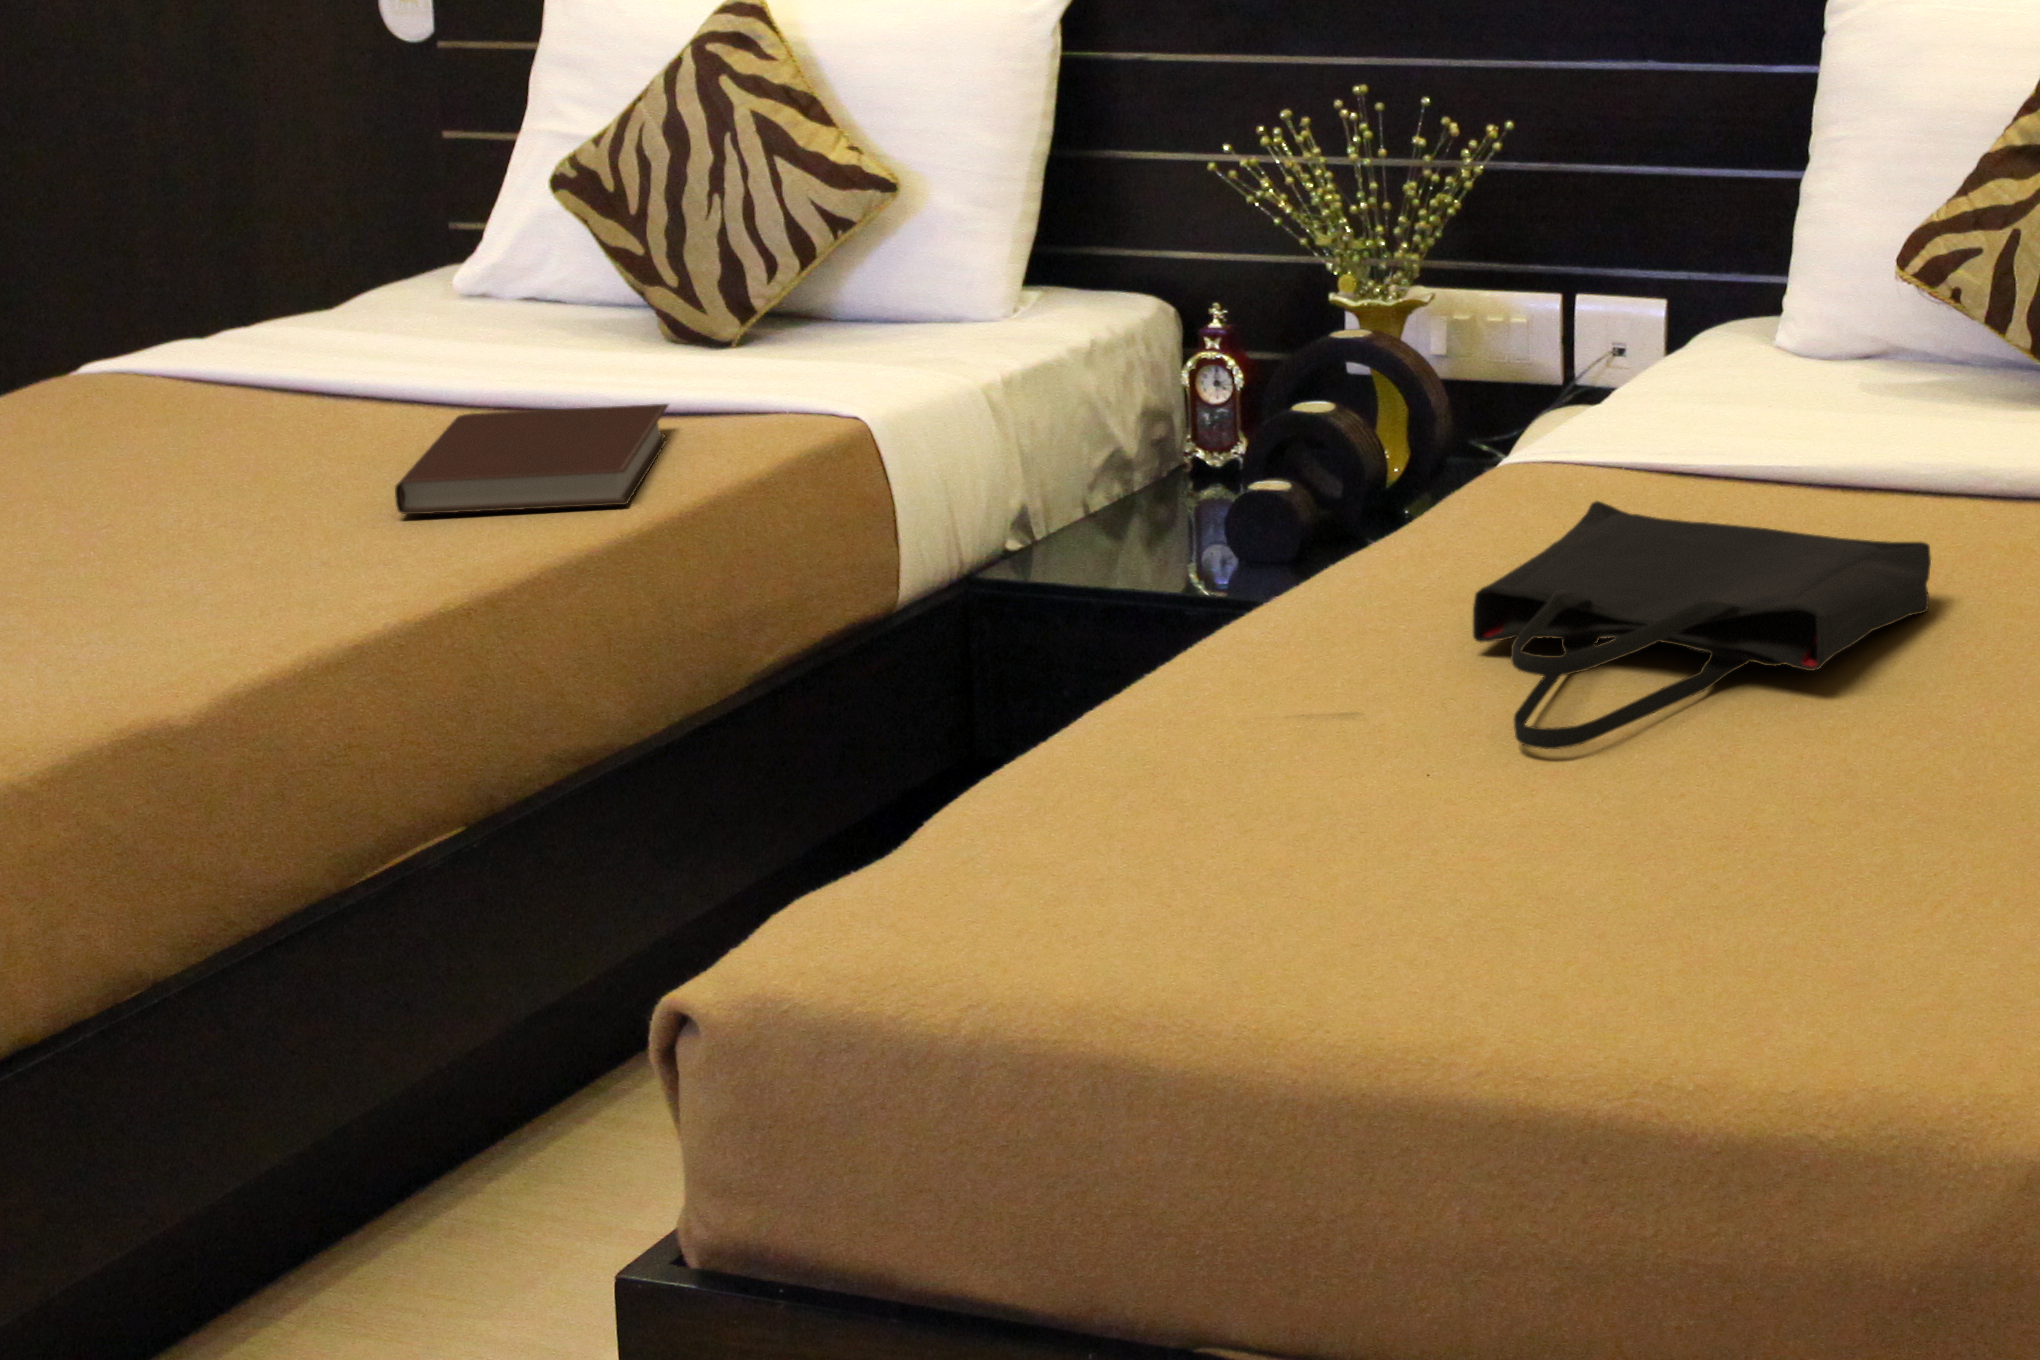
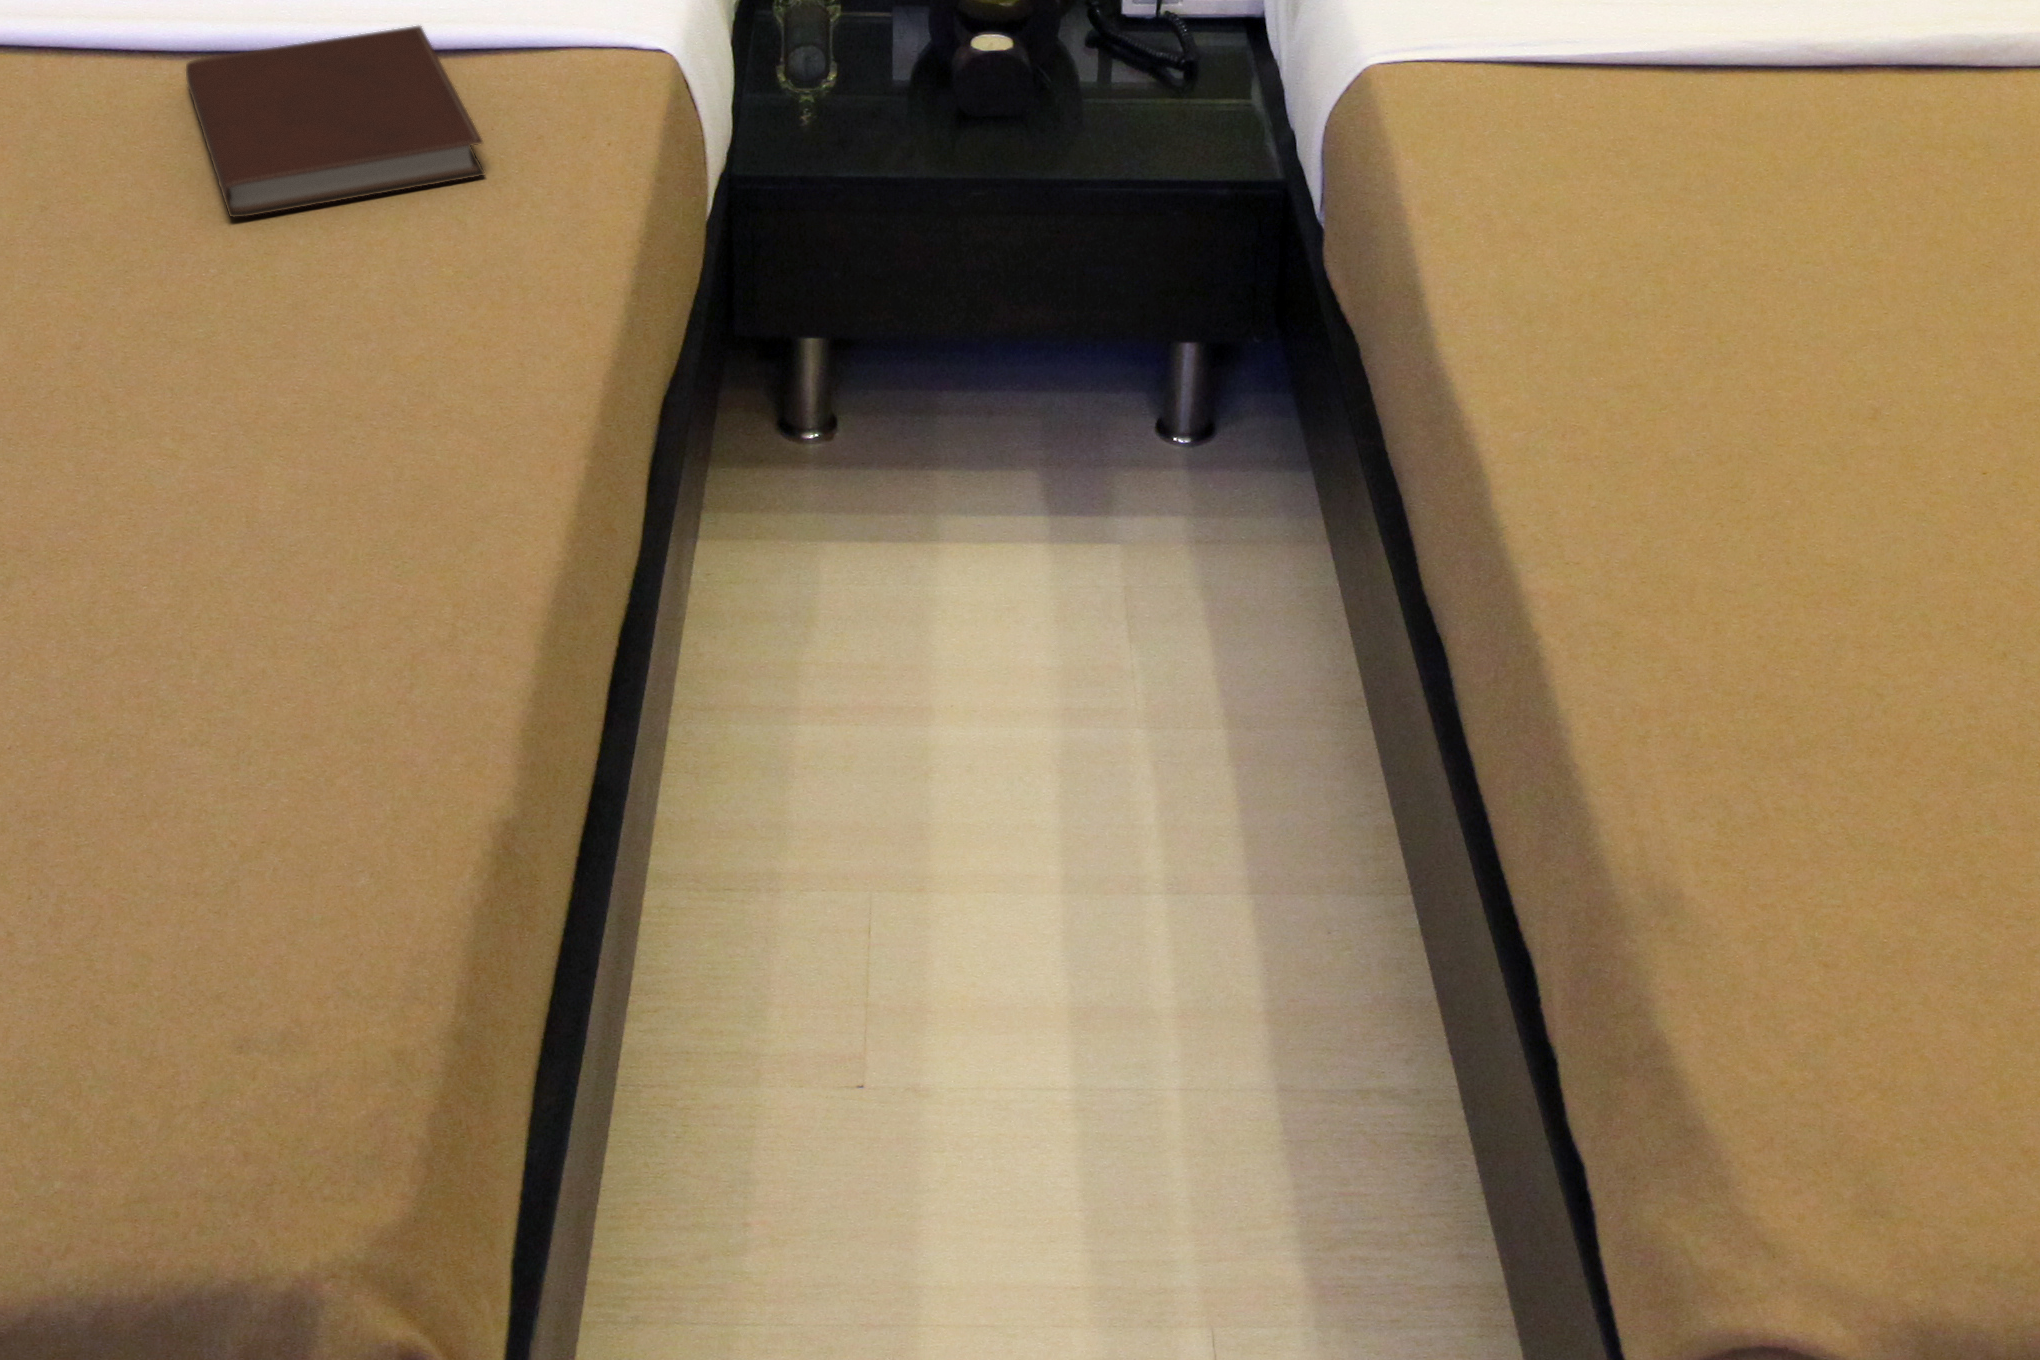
tote bag: present [1473,501,1931,749] -> none [1542,112,1950,448]

